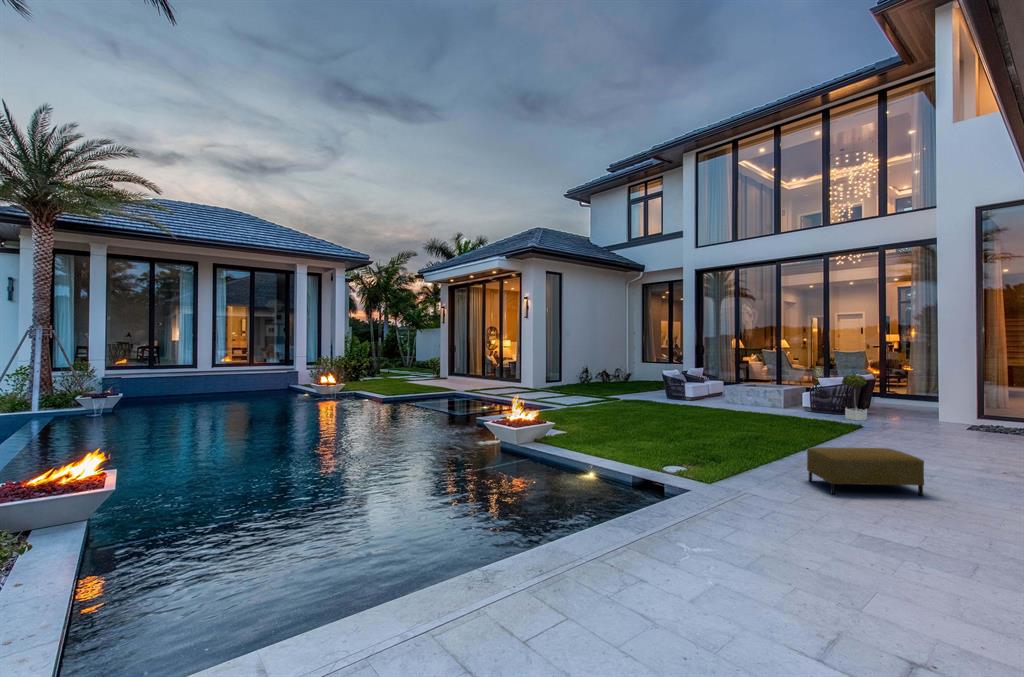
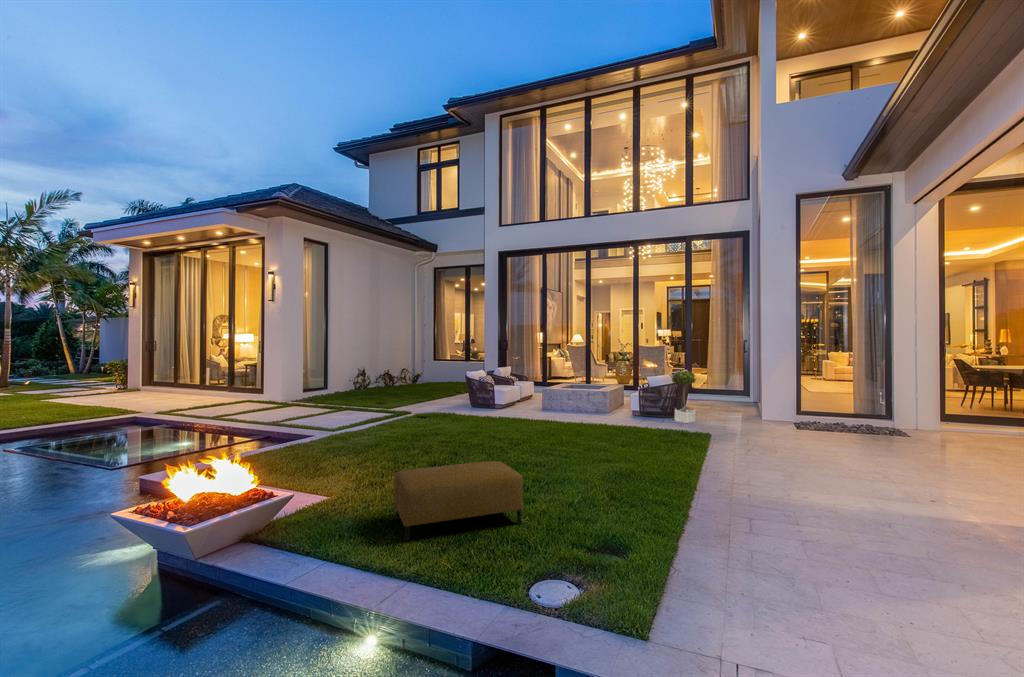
ottoman: present [807,447,924,496] -> present [394,461,523,541]

